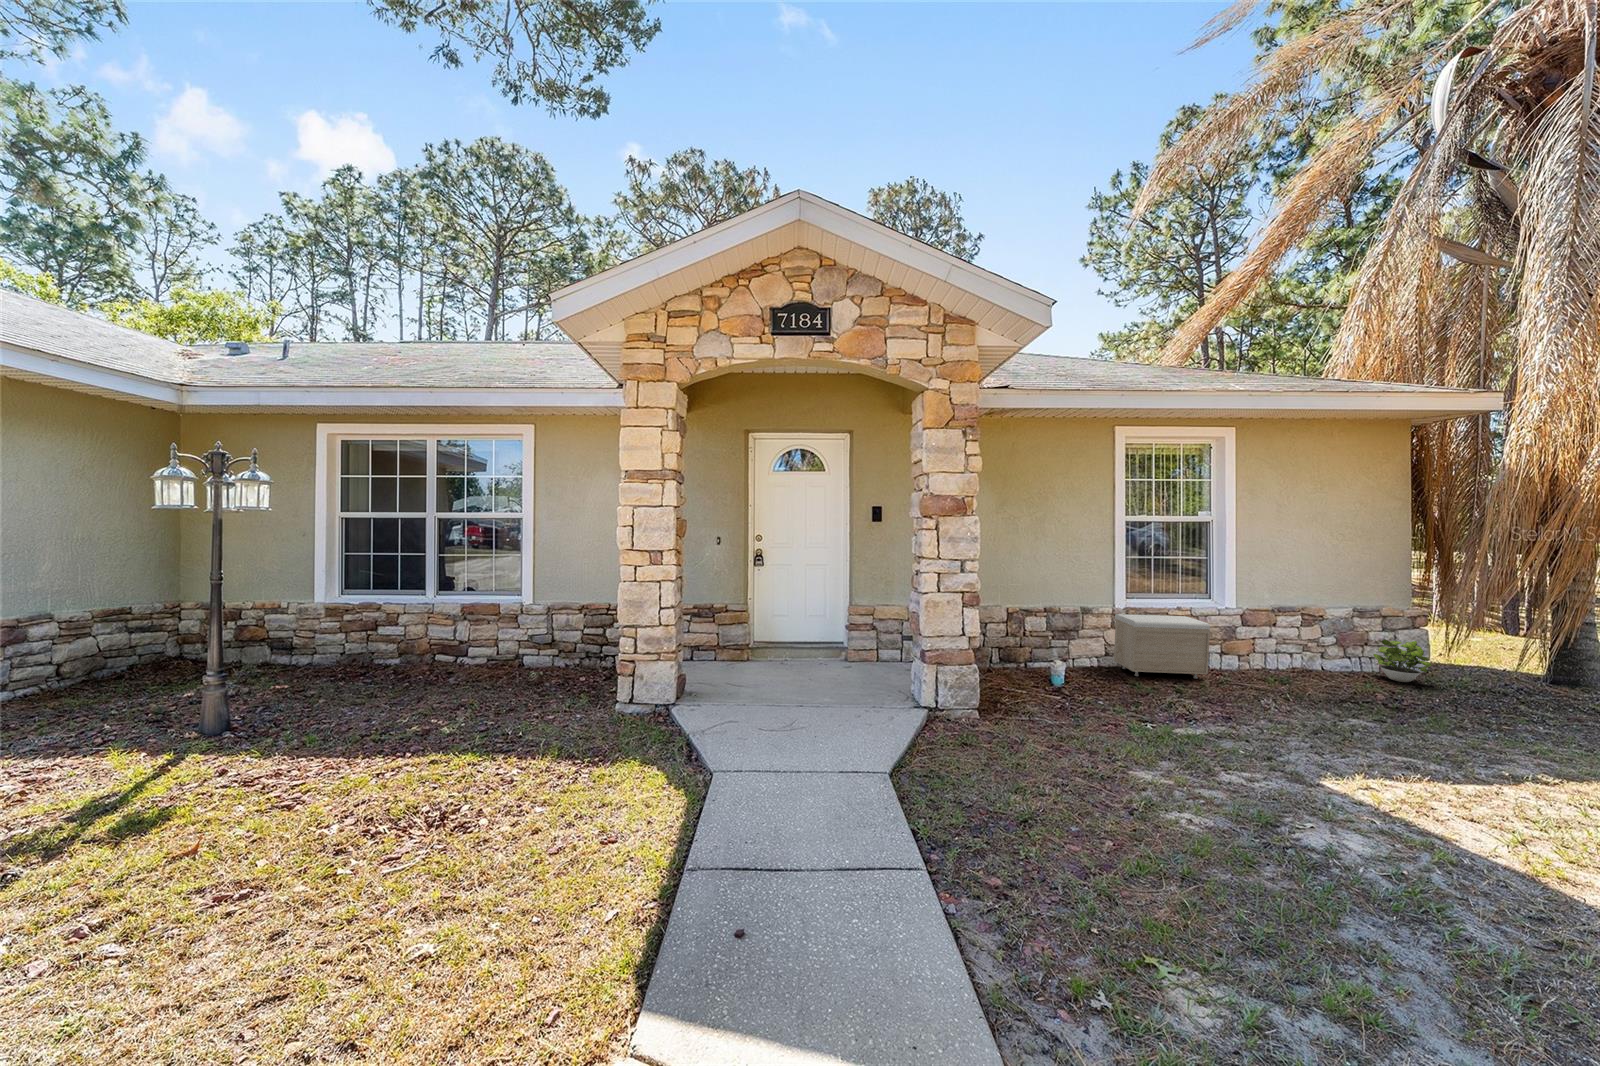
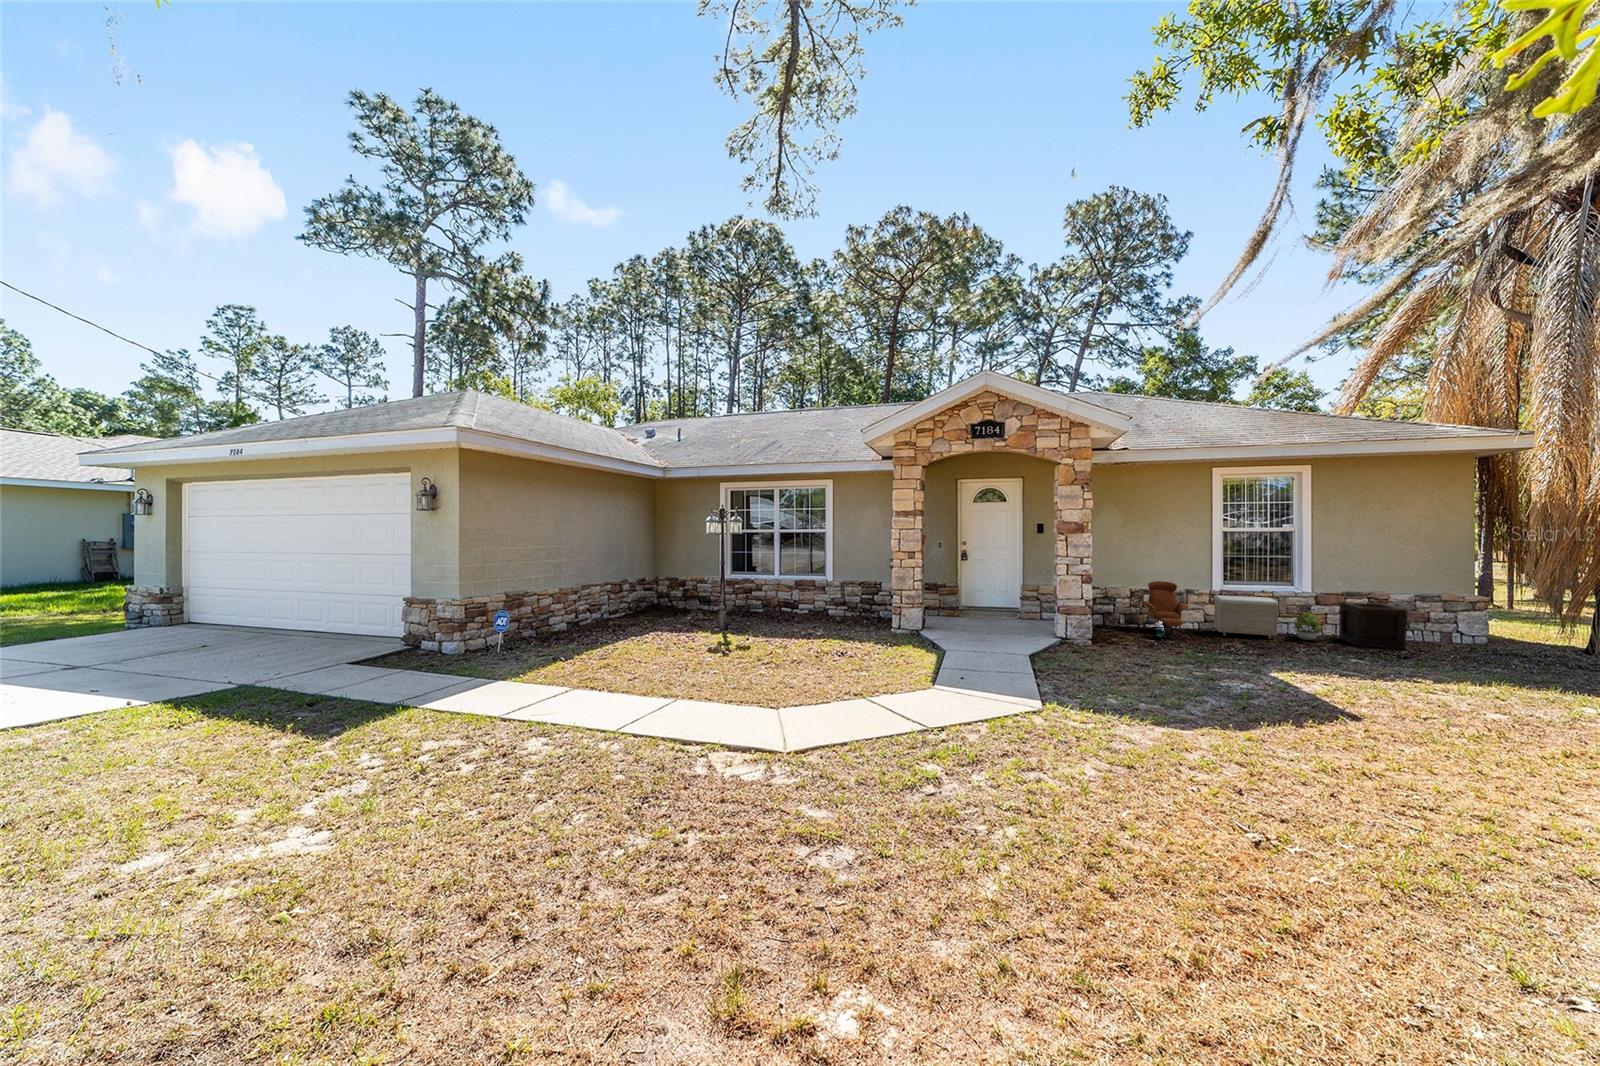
lounge chair: none [1023,595,1099,695] -> present [1142,581,1188,641]
wooden crate: none [1268,620,1372,688] -> present [1339,602,1407,649]
potted plant: present [1373,640,1432,682] -> present [1293,612,1325,640]

